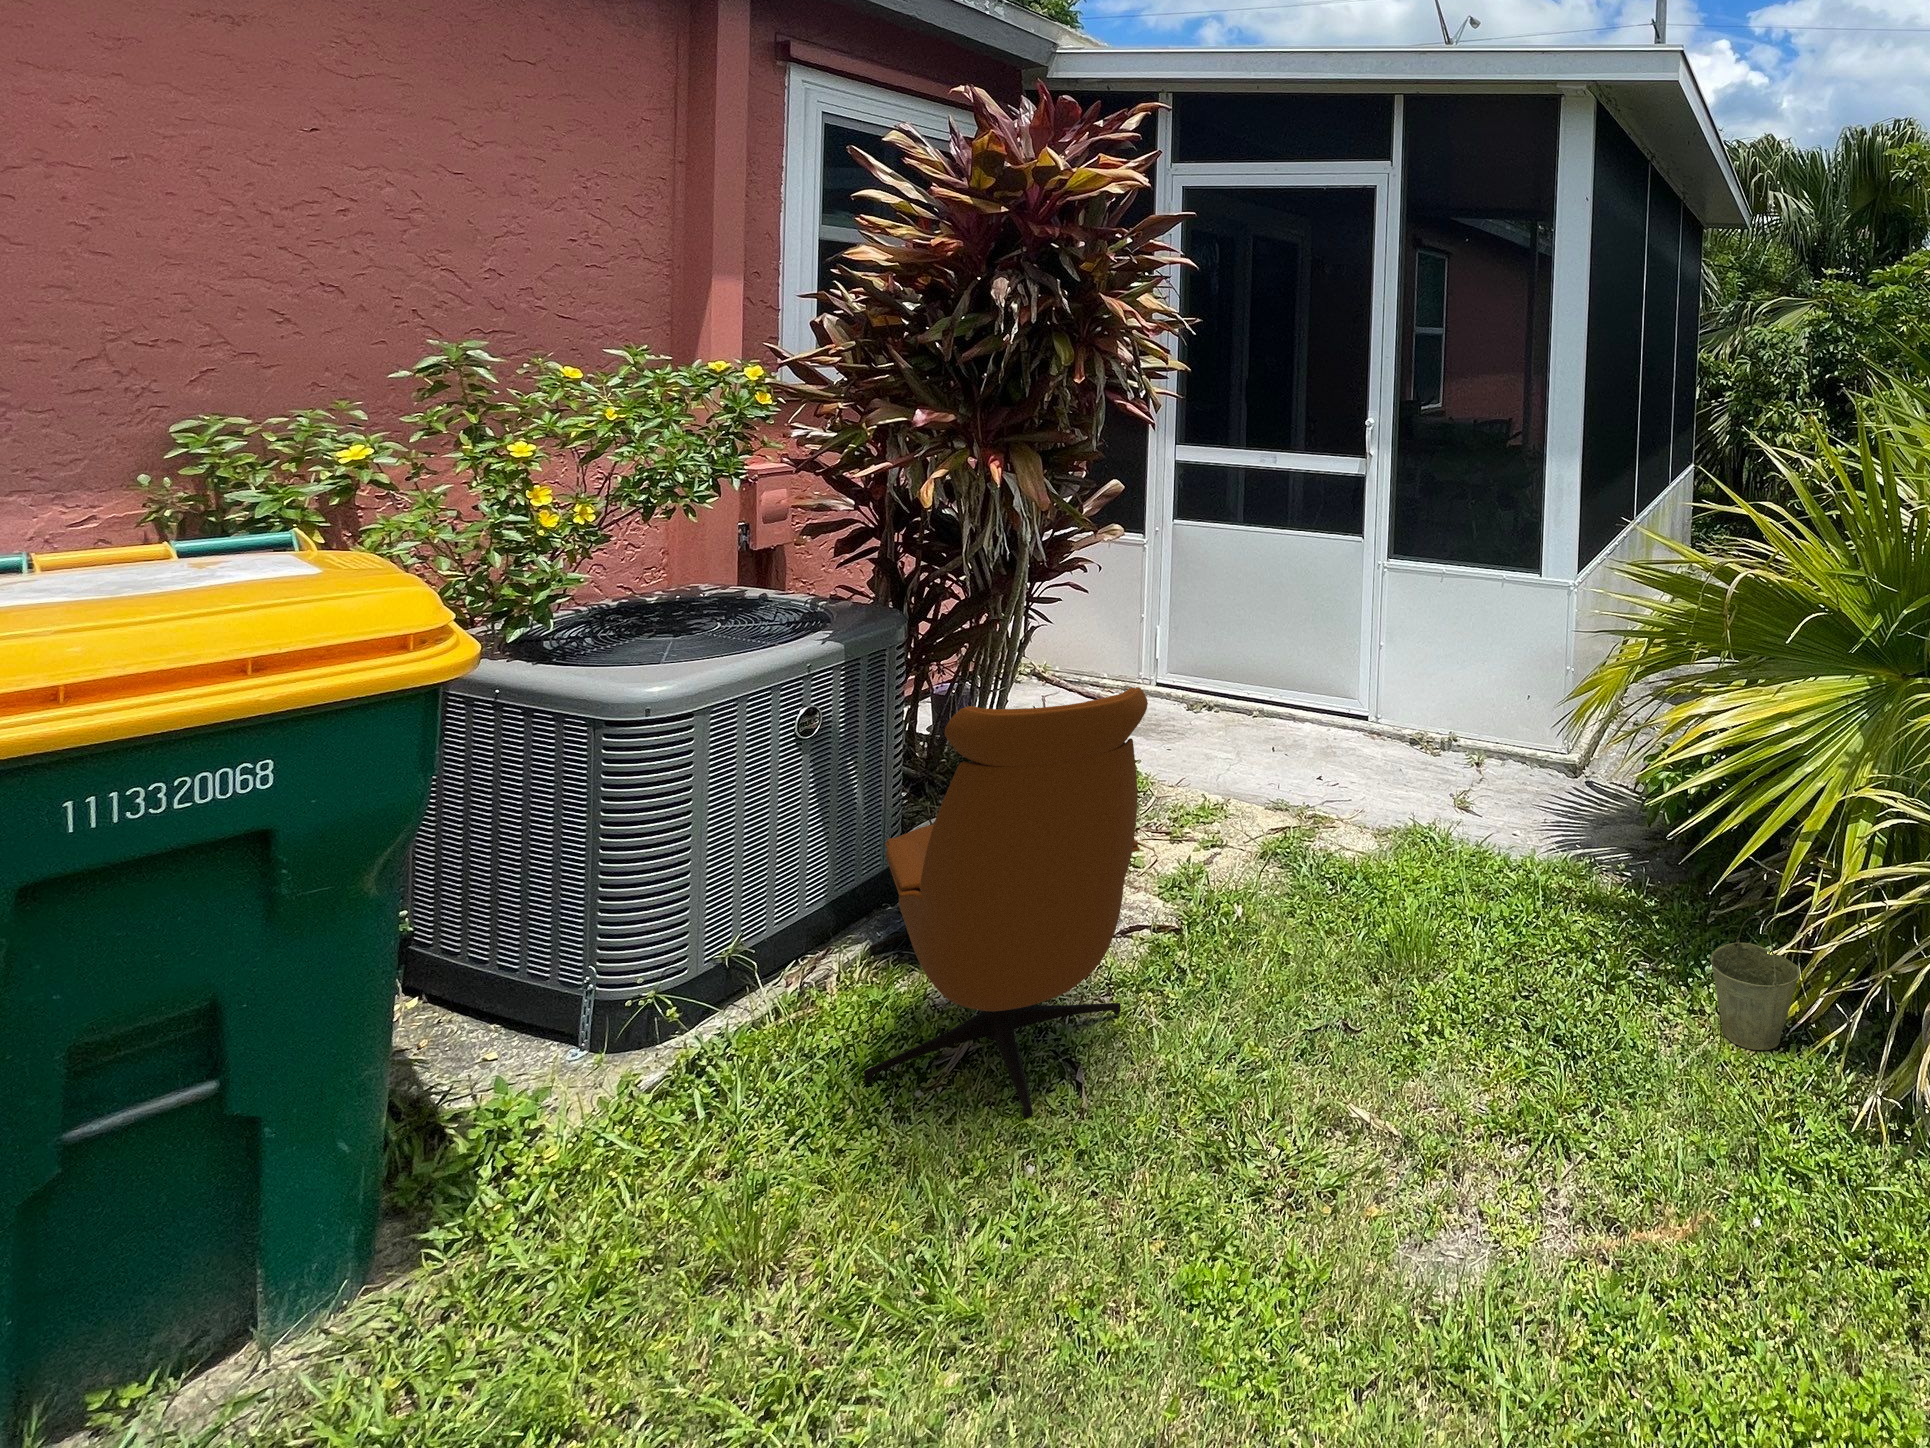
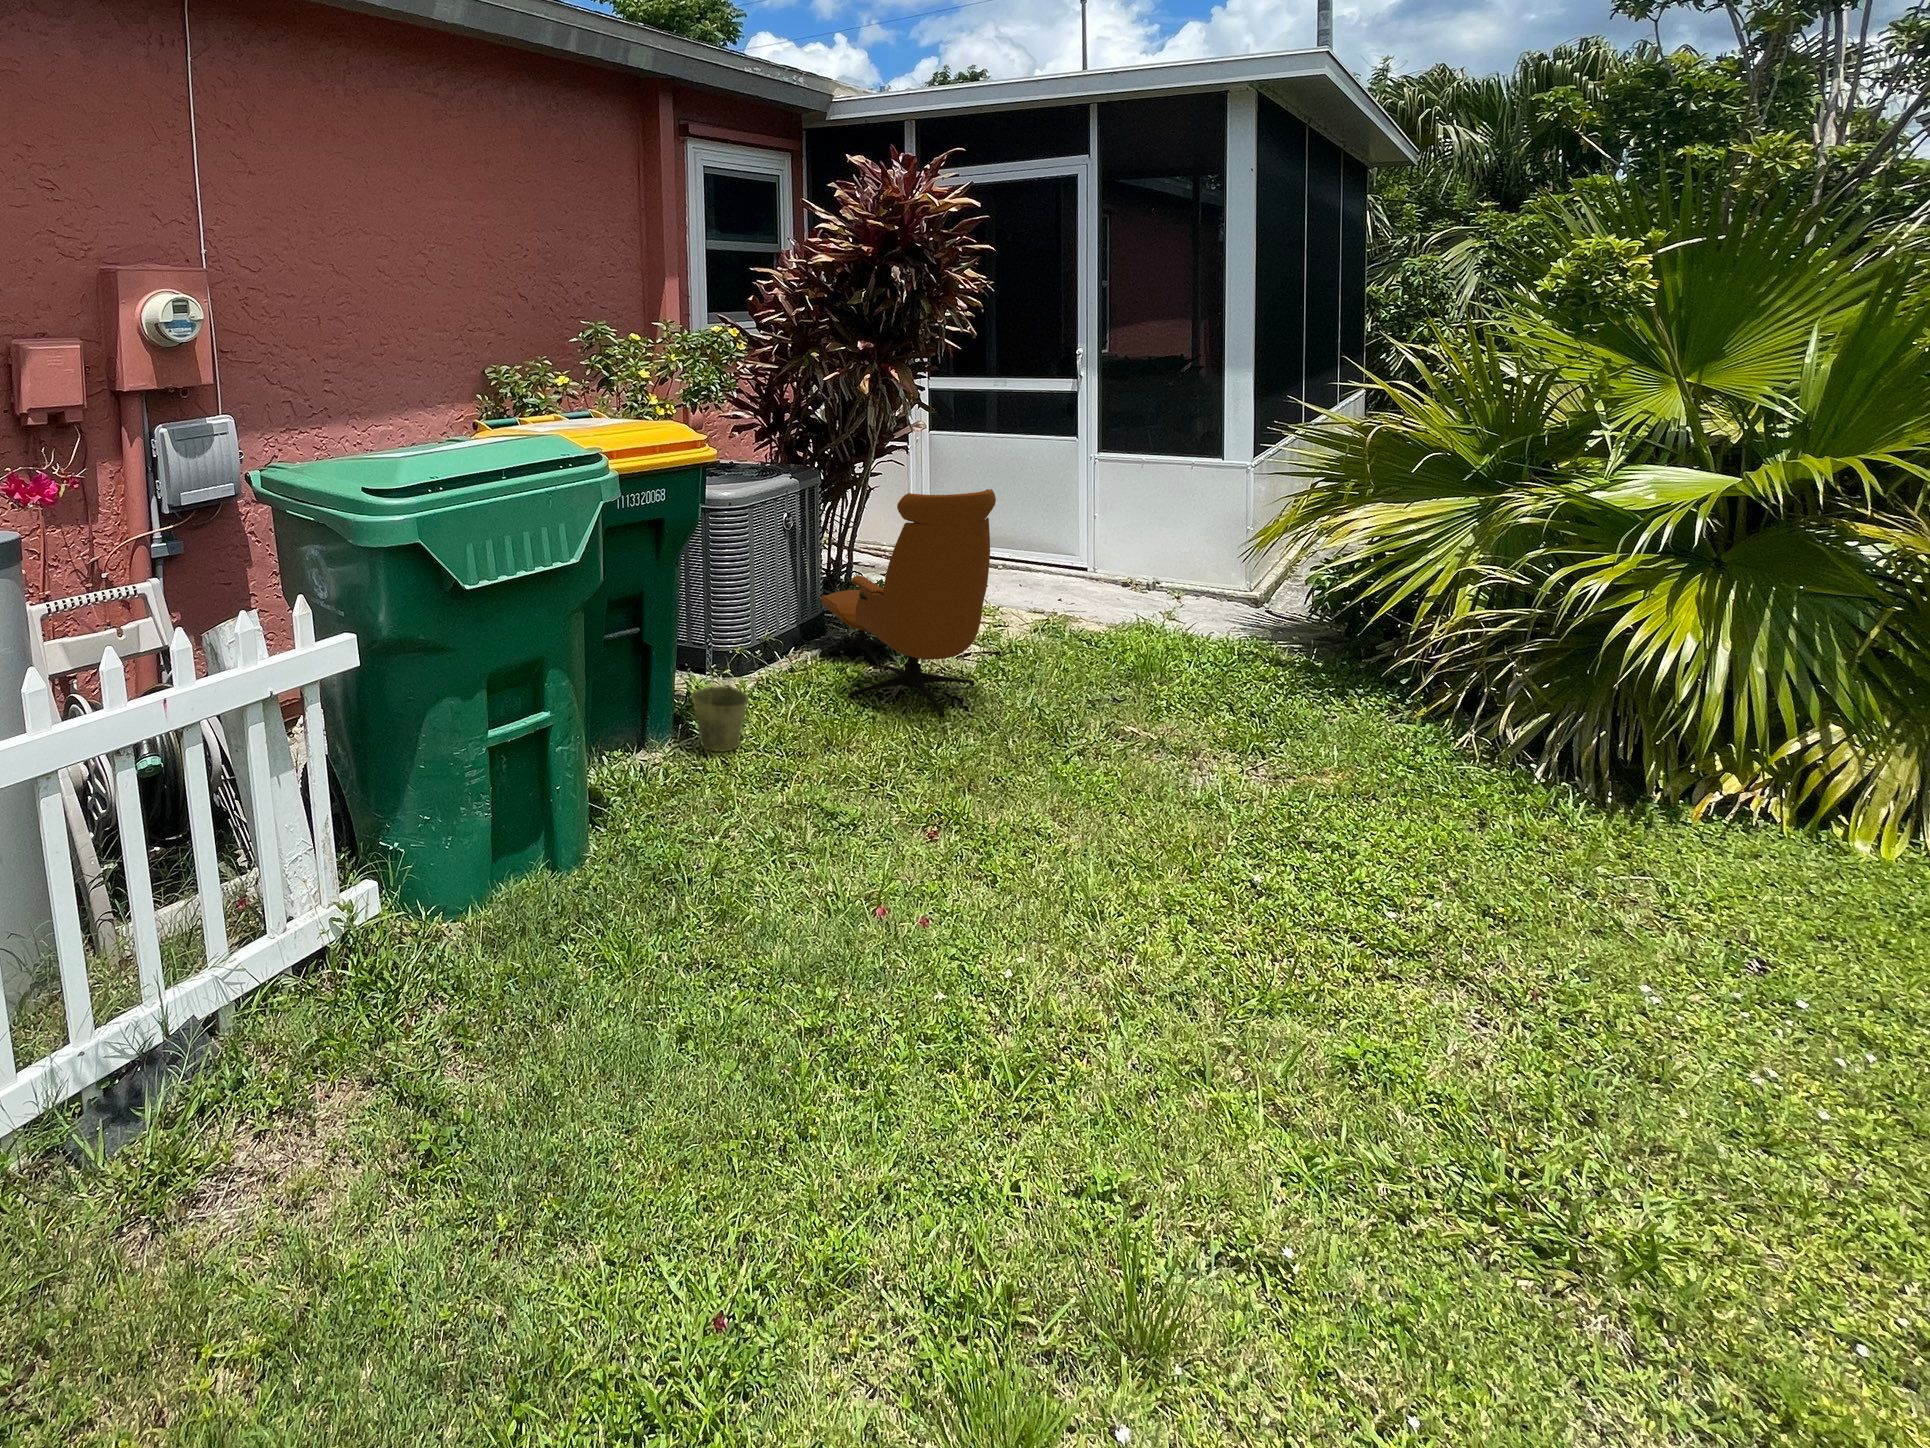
bucket: present [1710,916,1800,1050] -> present [691,665,749,752]

